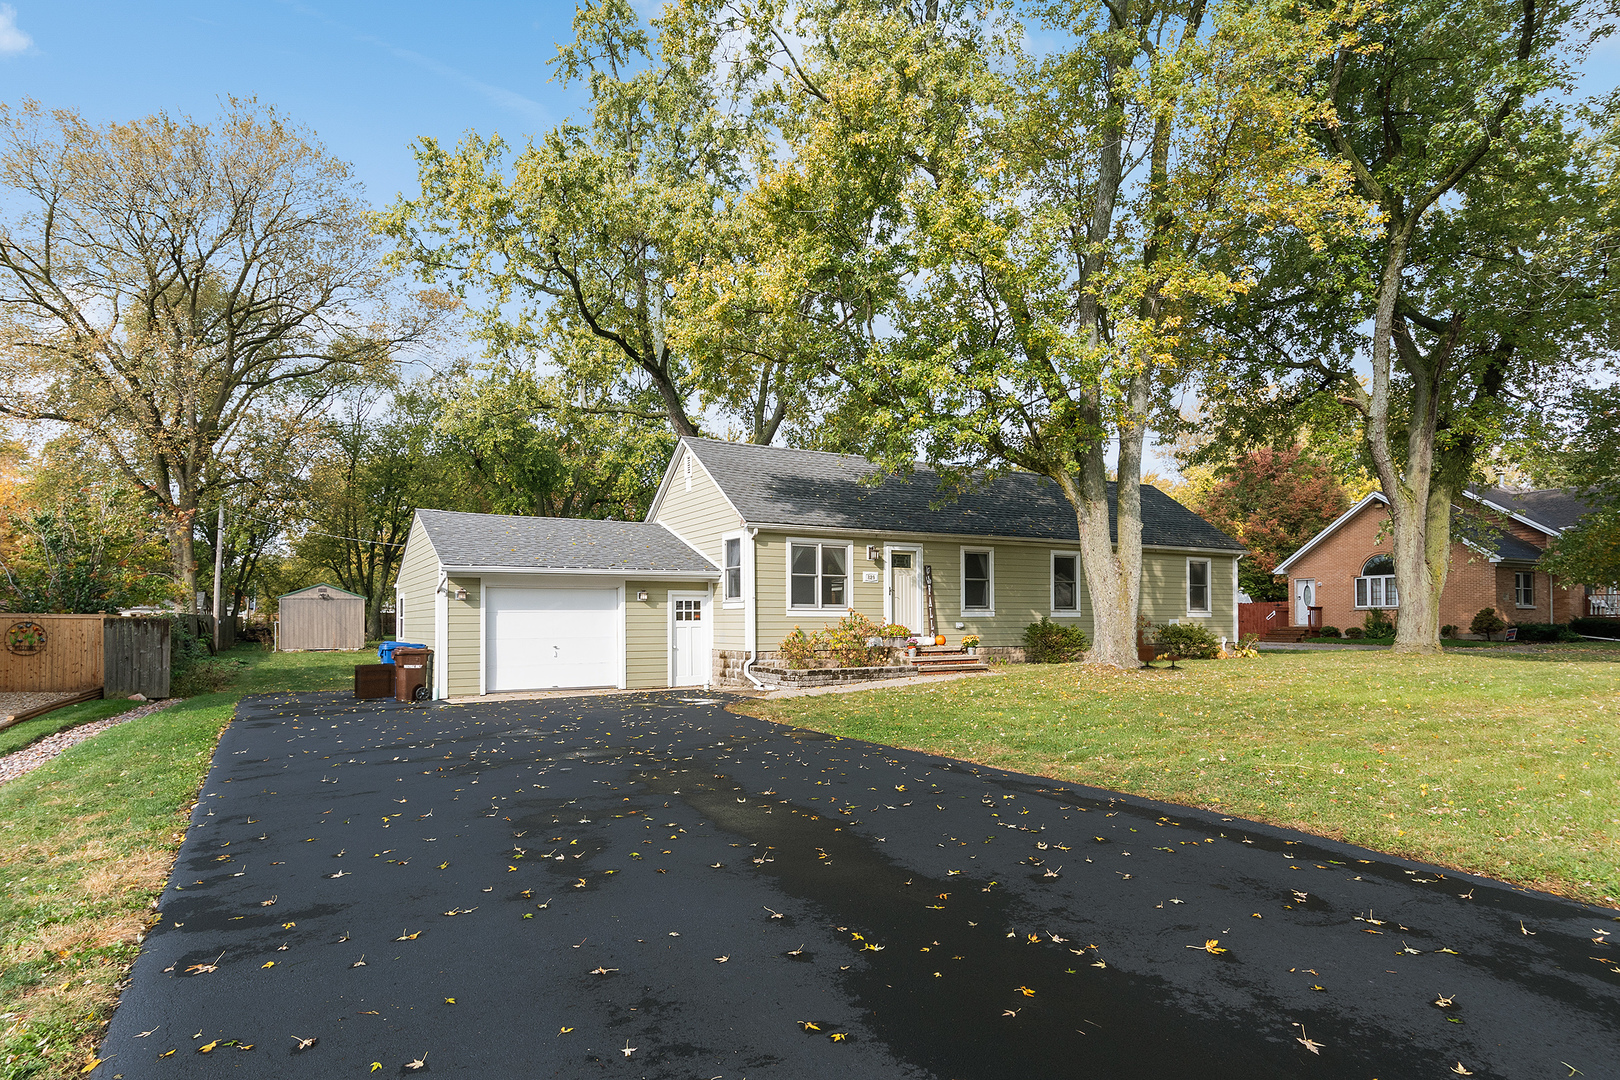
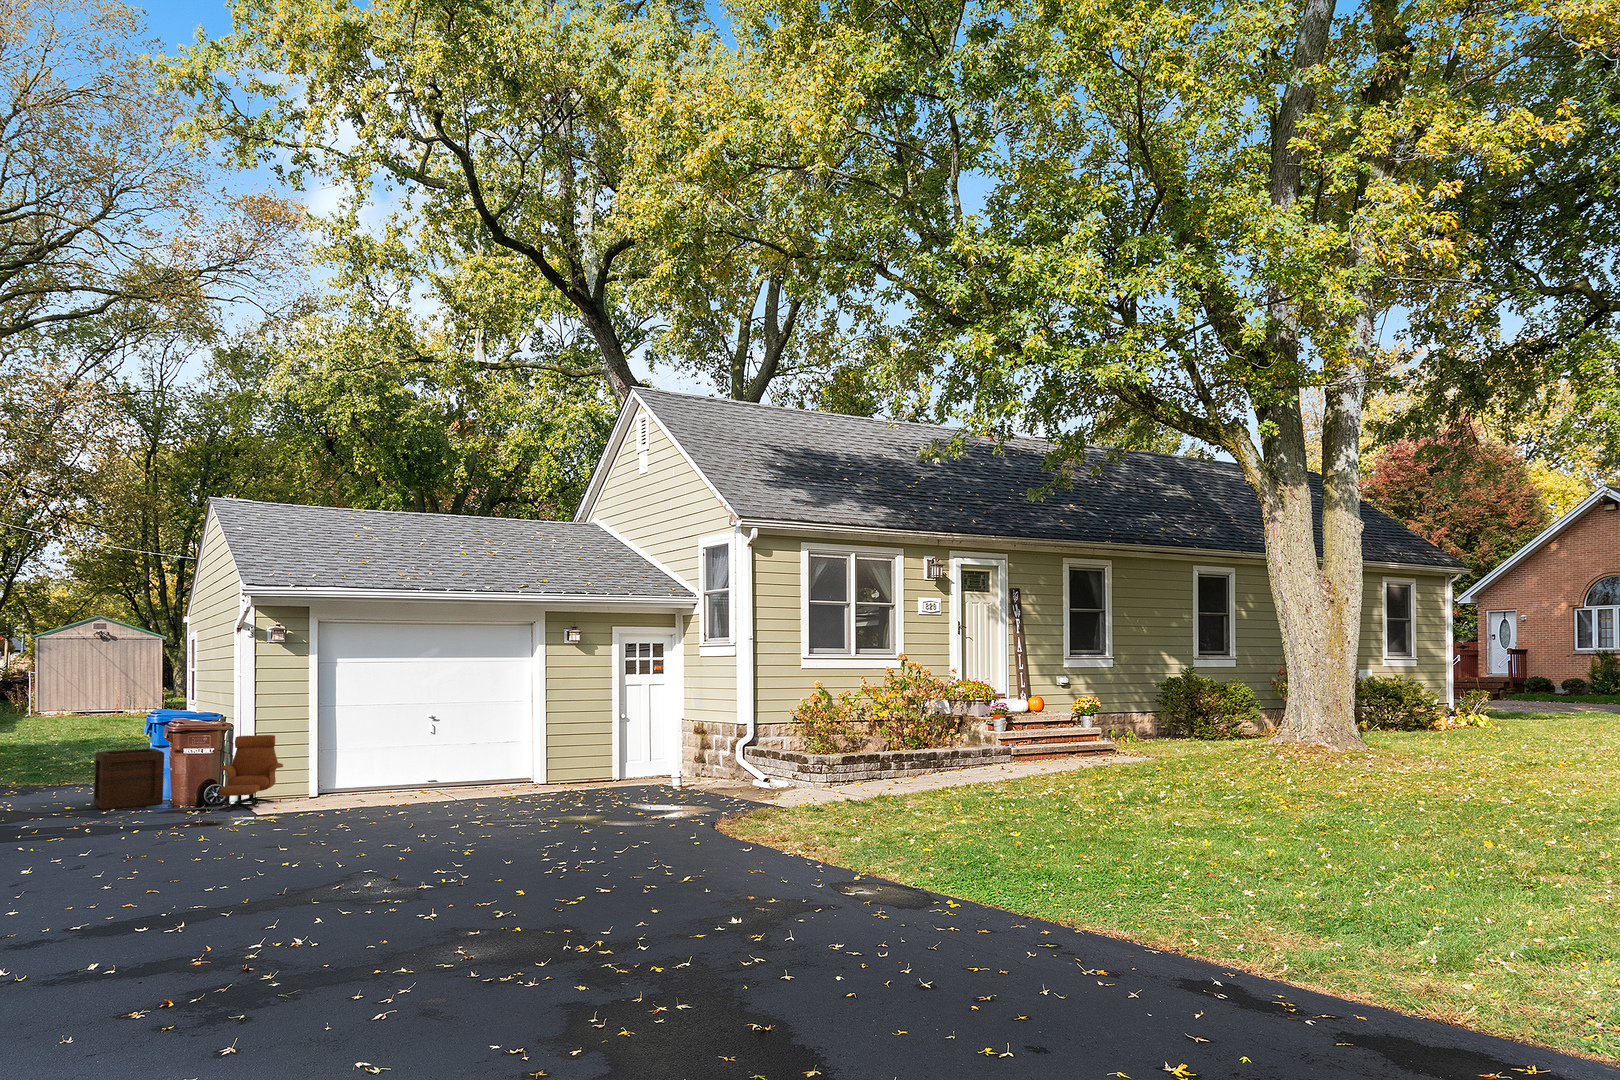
lounge chair: present [1138,630,1184,669] -> present [219,735,283,812]

